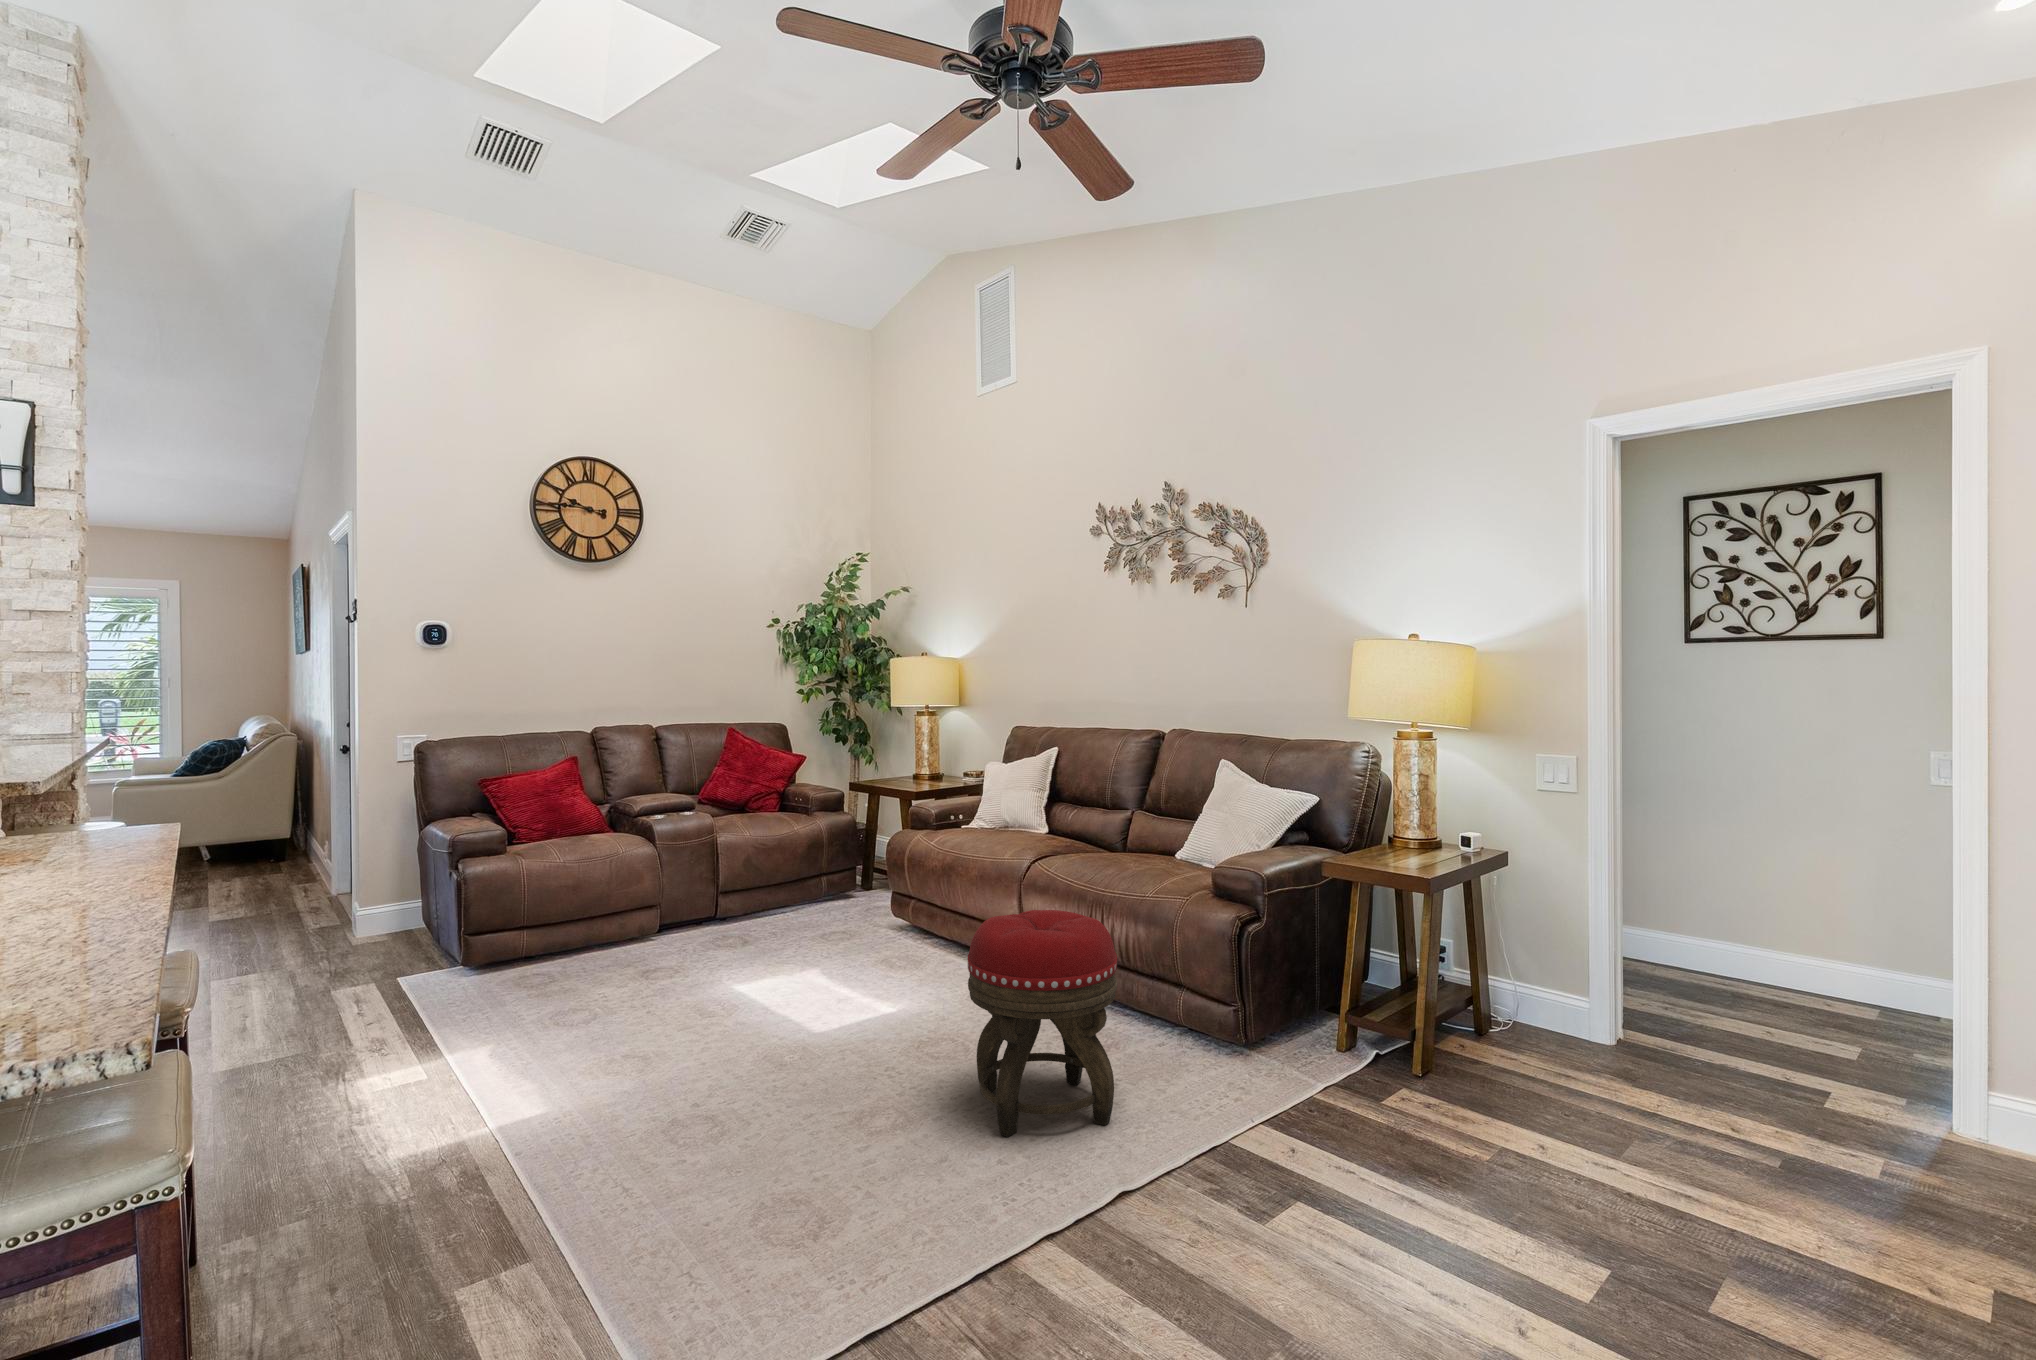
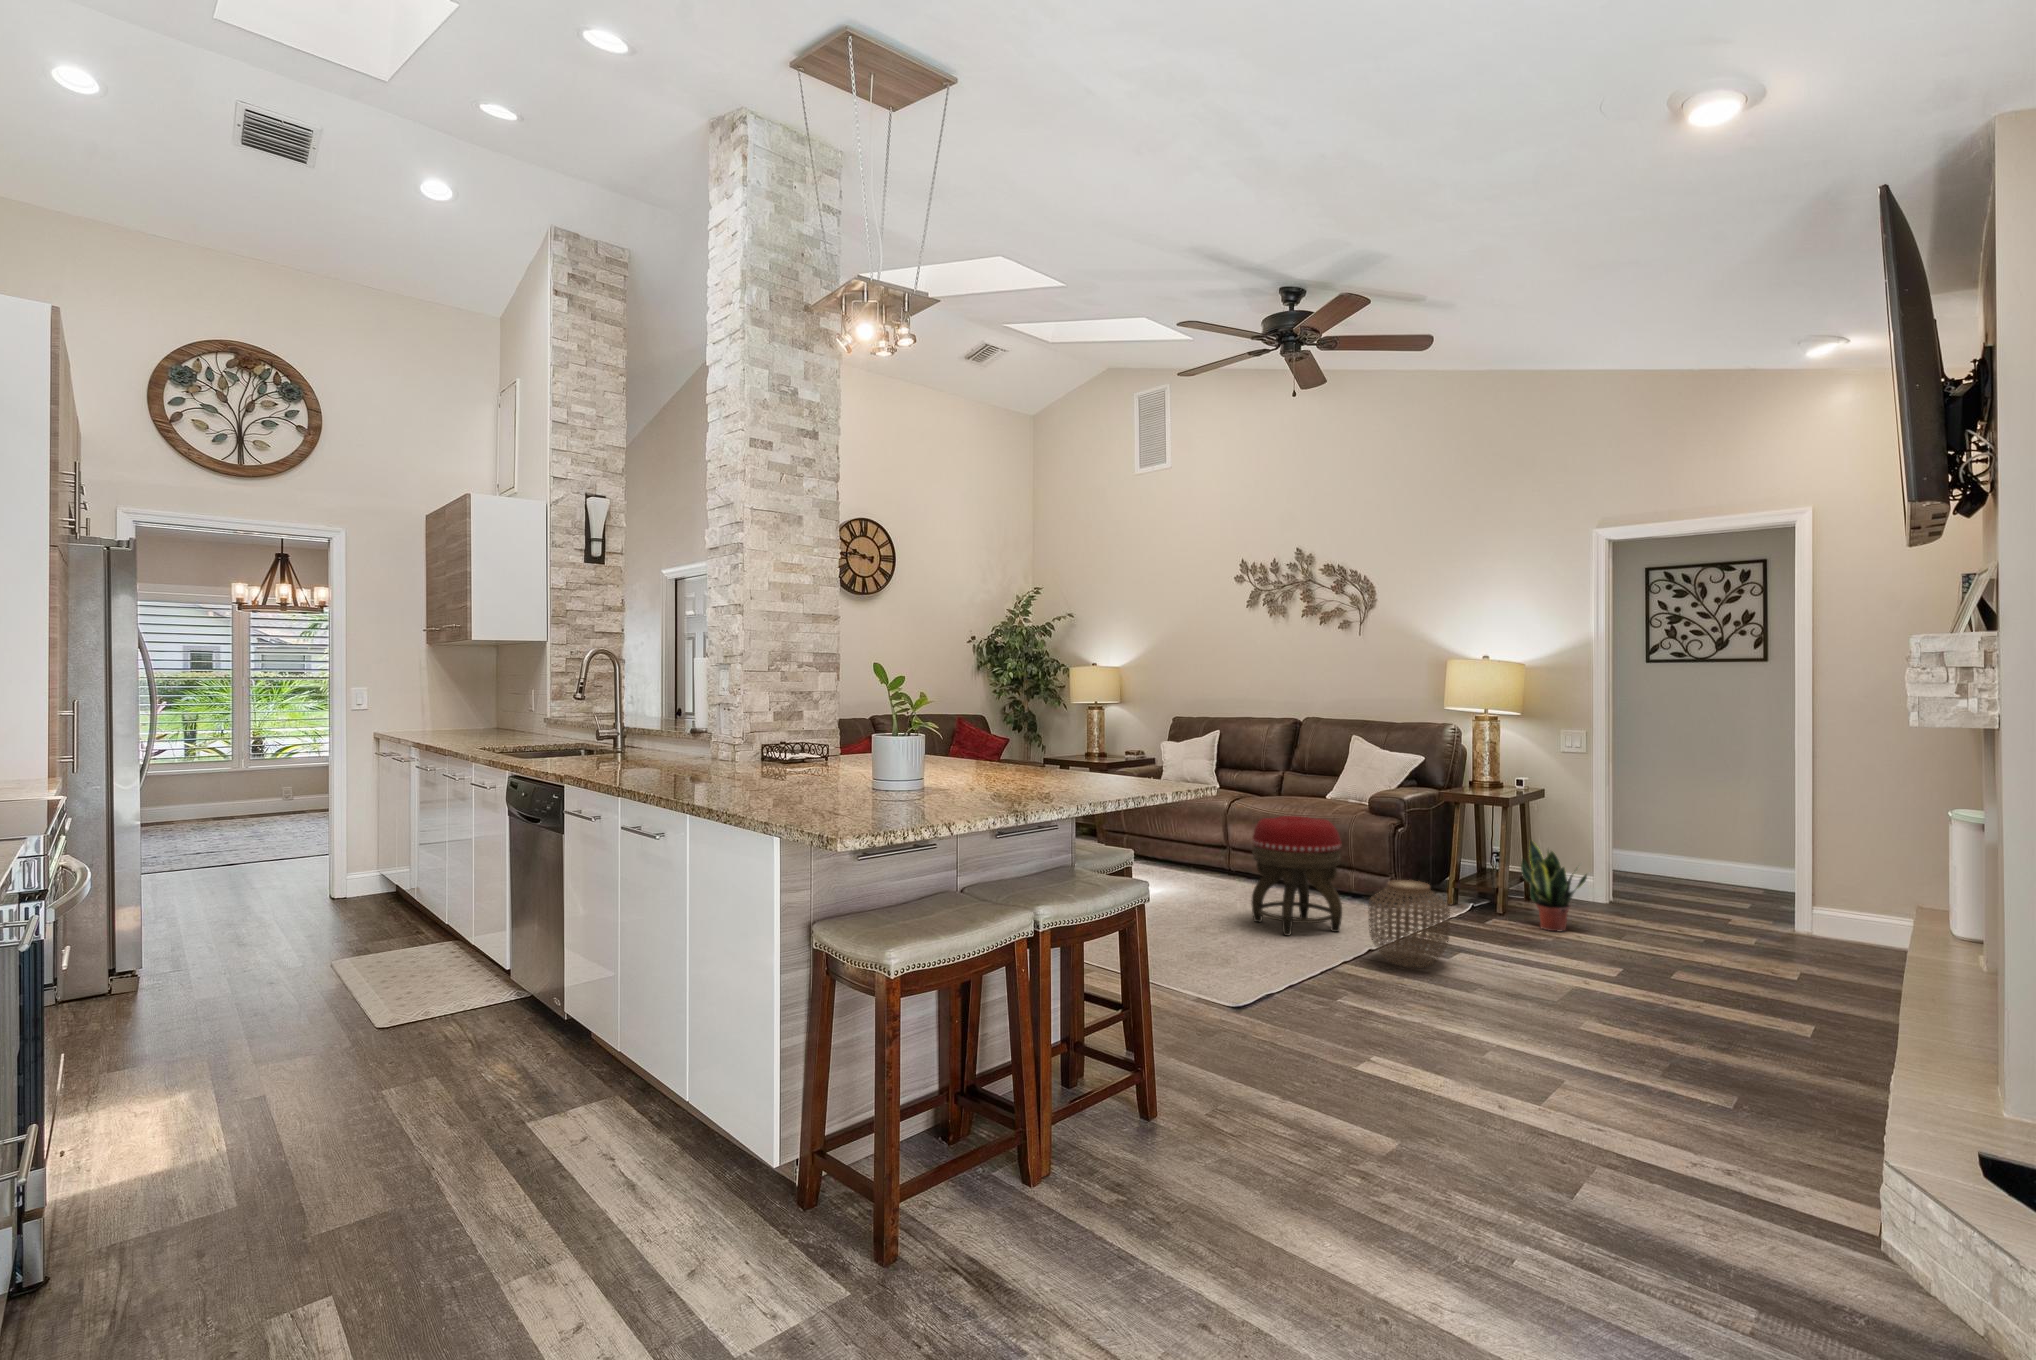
potted plant: none [1445,955,1558,1127] -> present [1521,840,1587,931]
woven basket: none [1103,1066,1253,1257] -> present [1369,880,1450,968]

